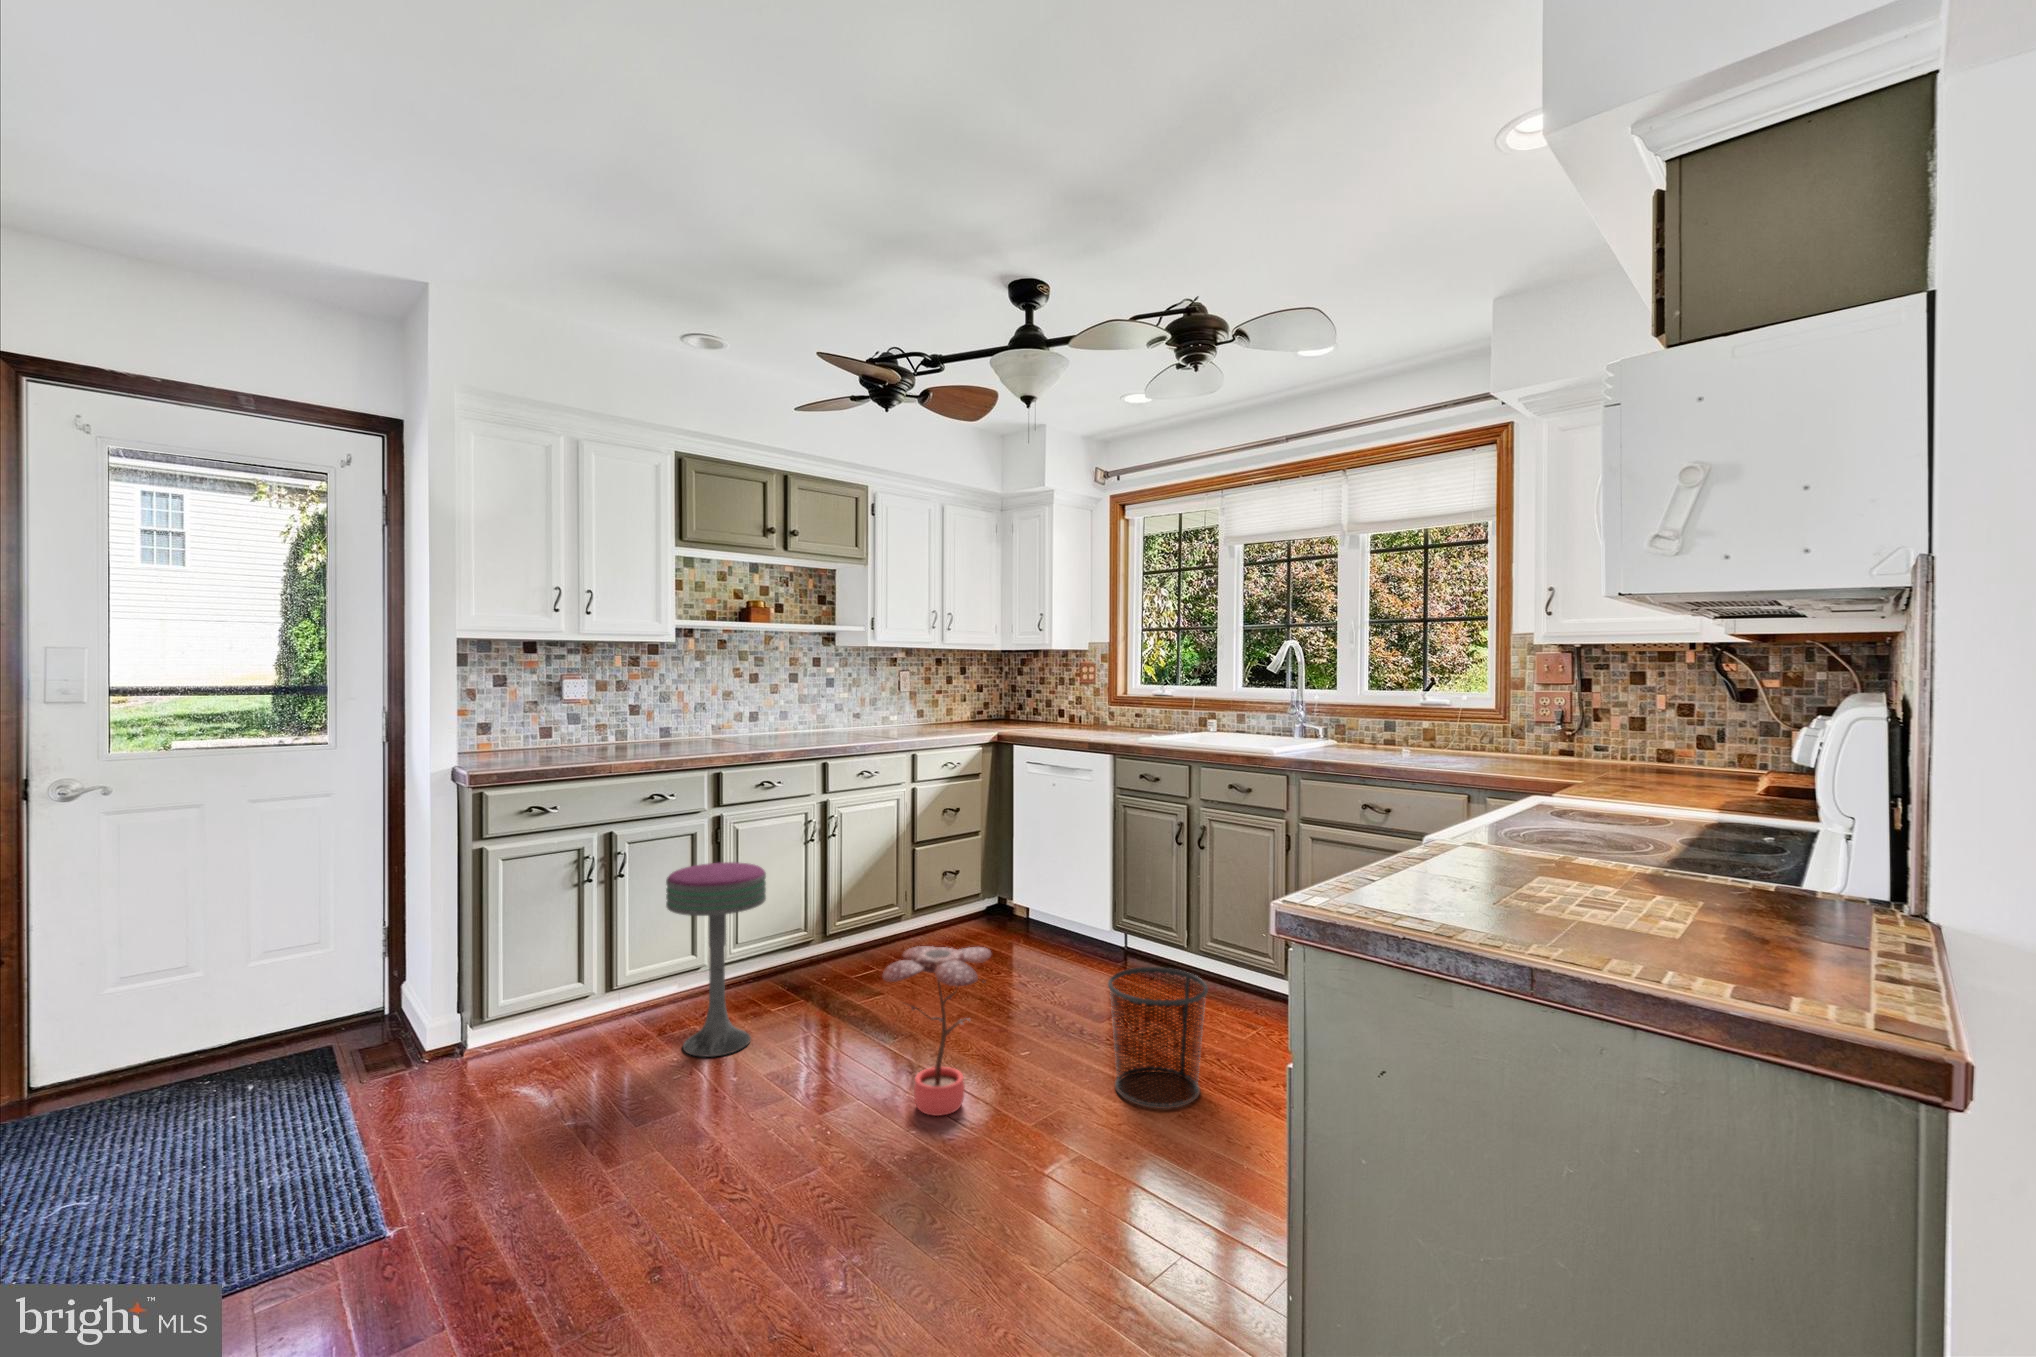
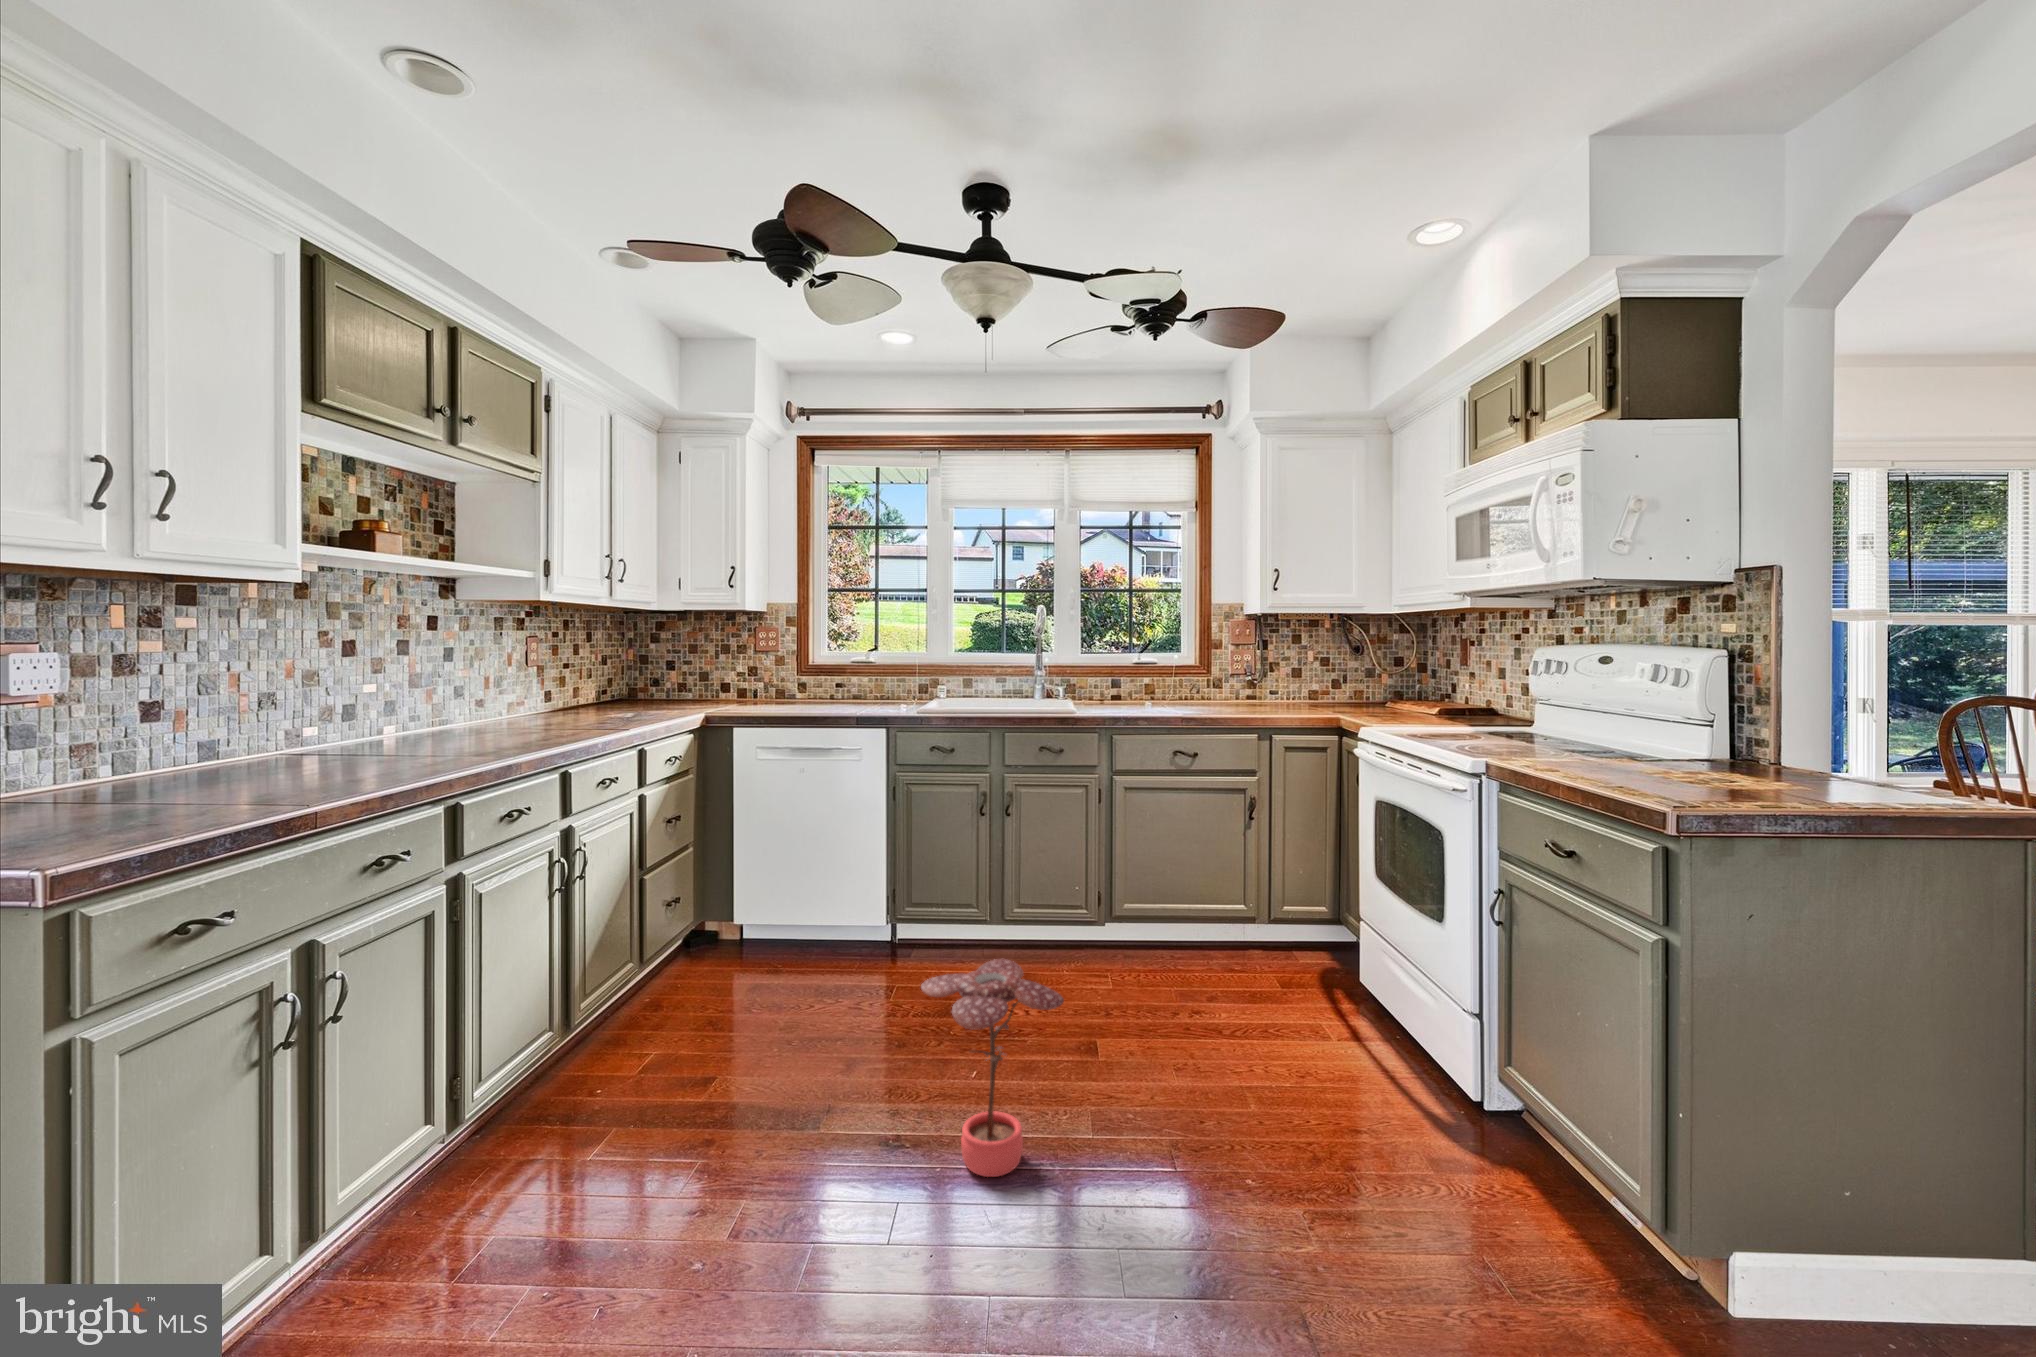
bar stool: present [666,862,766,1057] -> none [482,932,655,1262]
waste bin: present [1108,967,1208,1109] -> none [1083,933,1185,1076]

